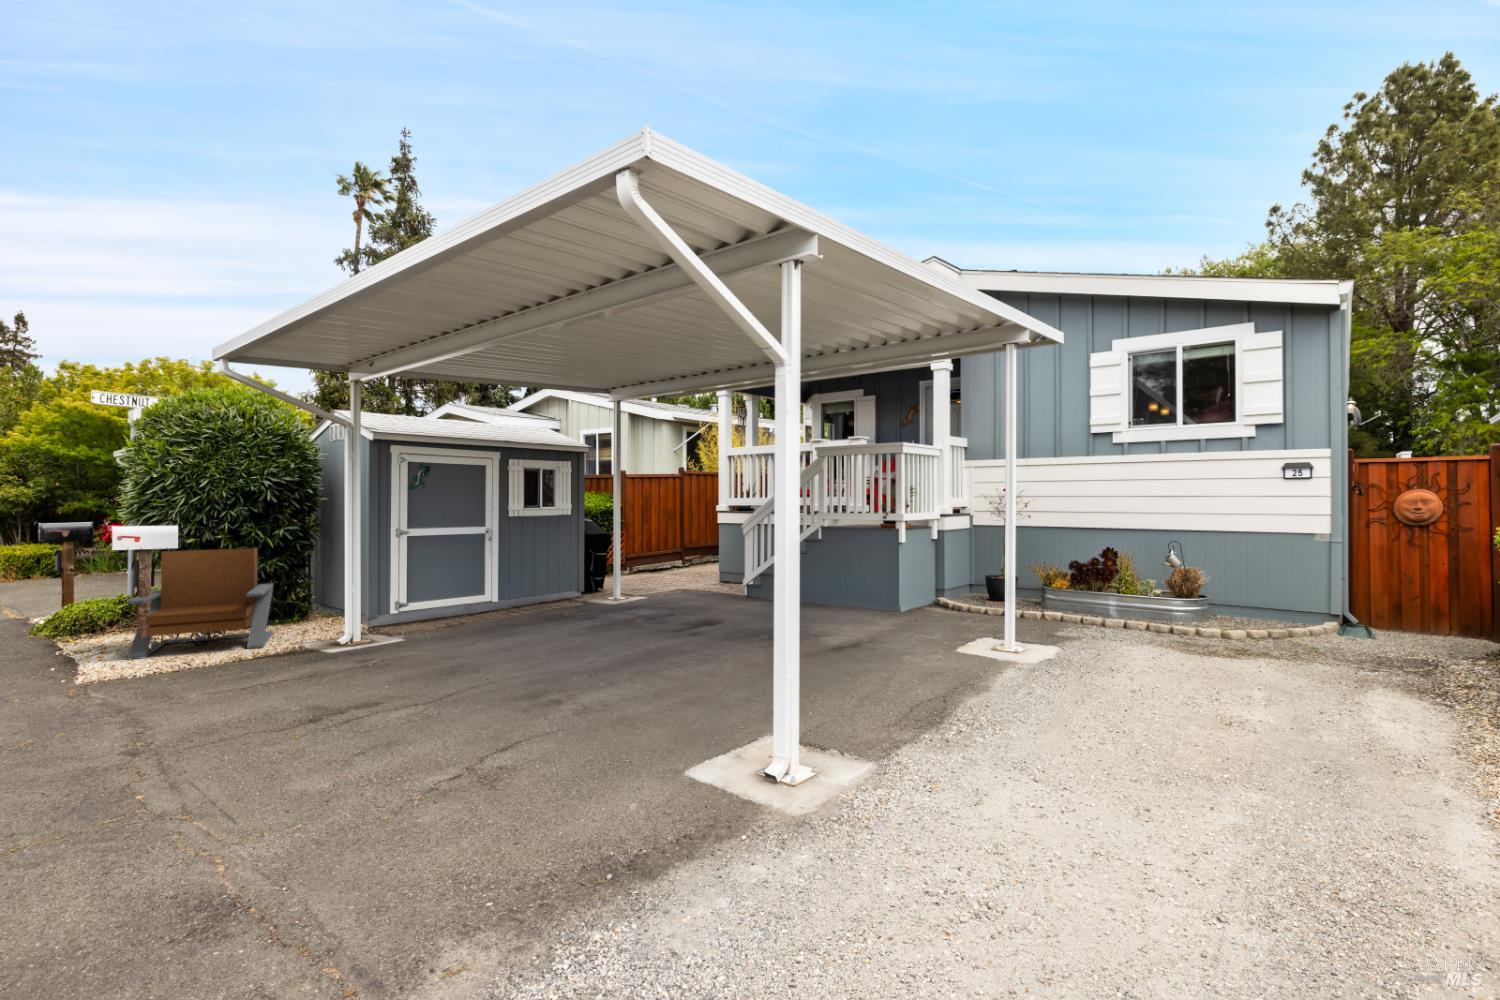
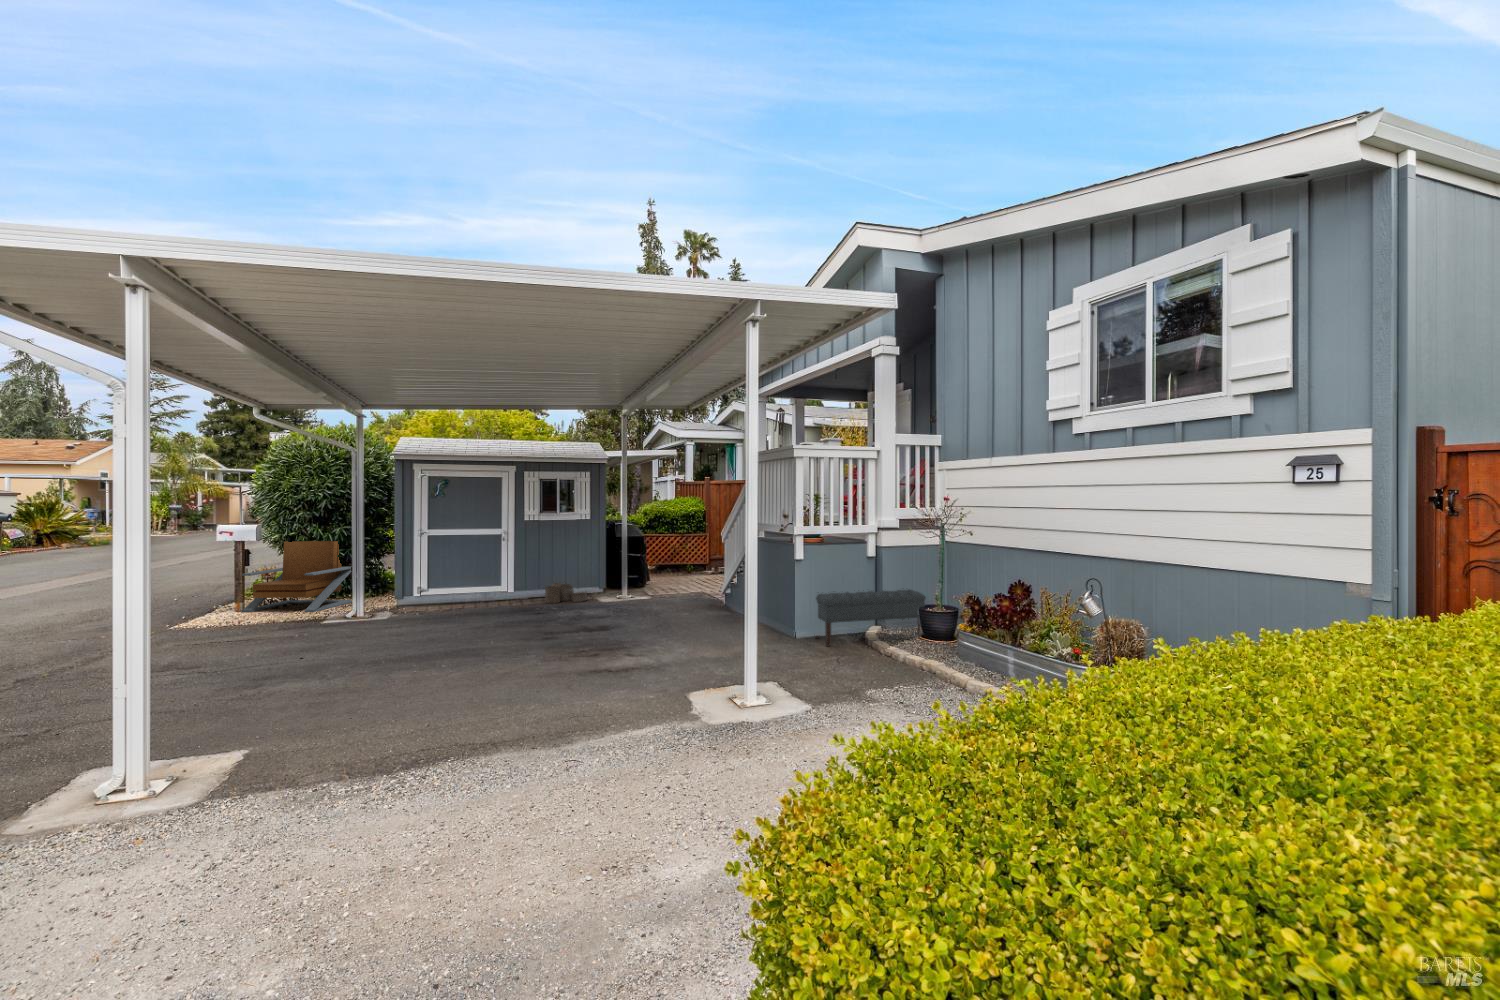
bench: none [907,565,985,616] -> present [815,588,926,646]
woven basket: none [539,587,596,612] -> present [545,583,586,603]

